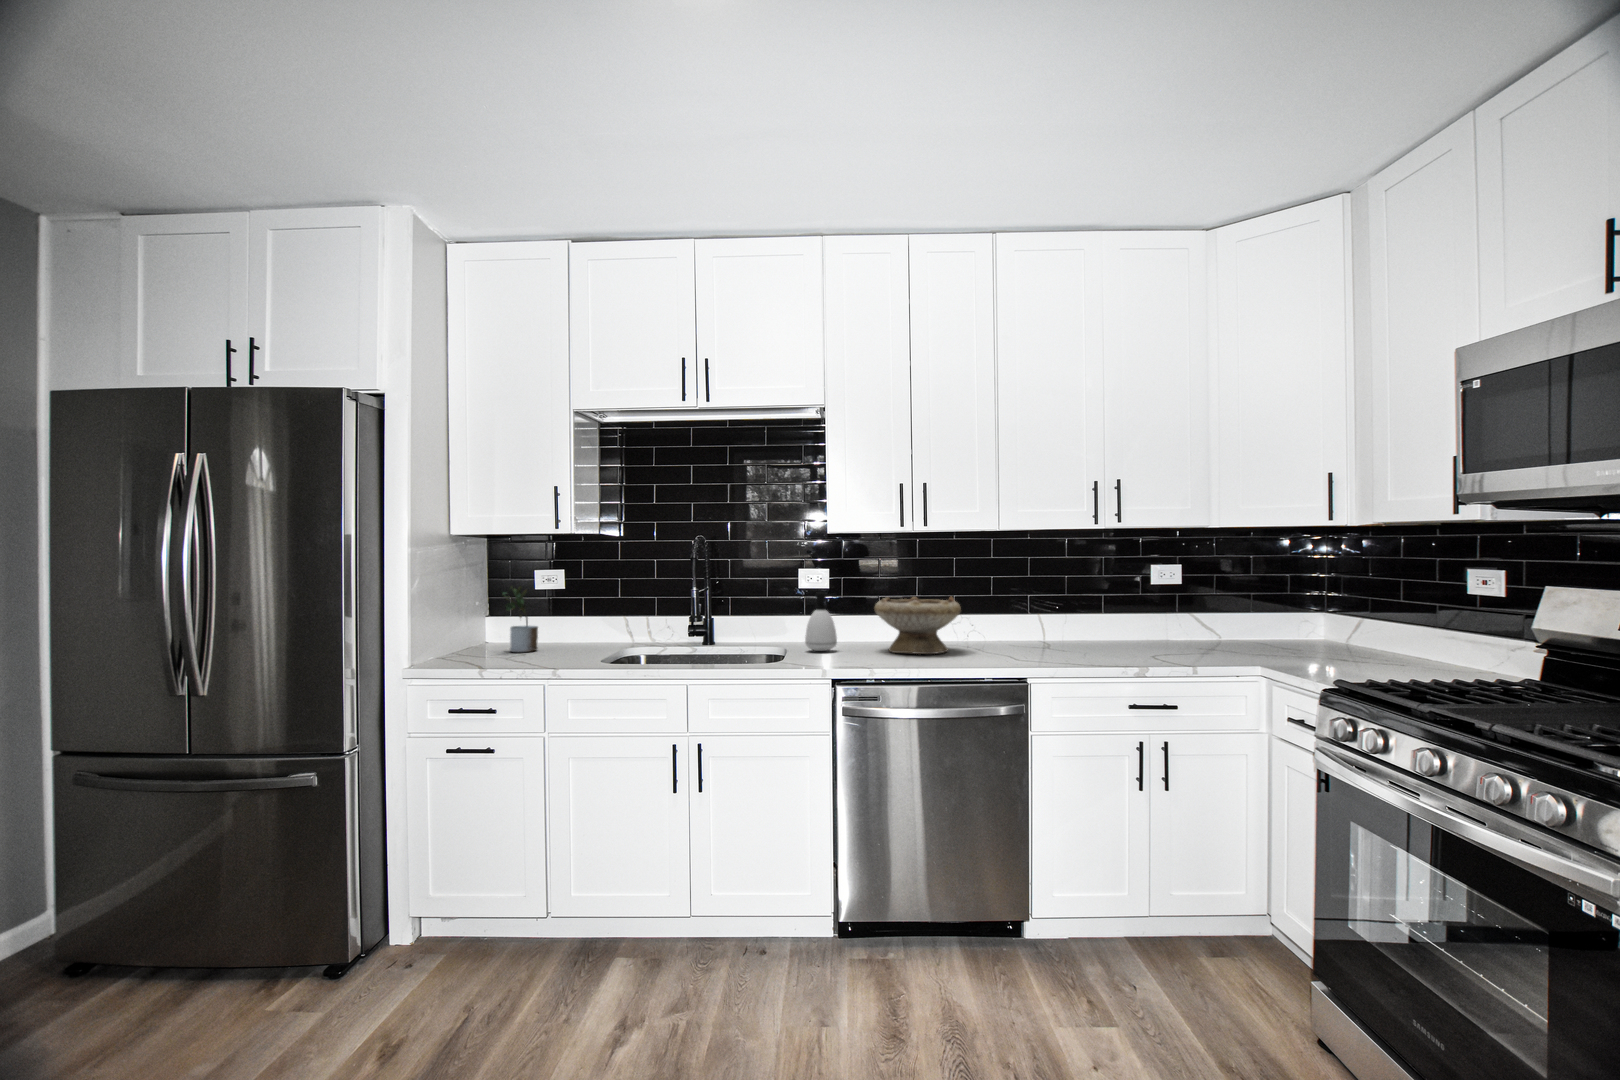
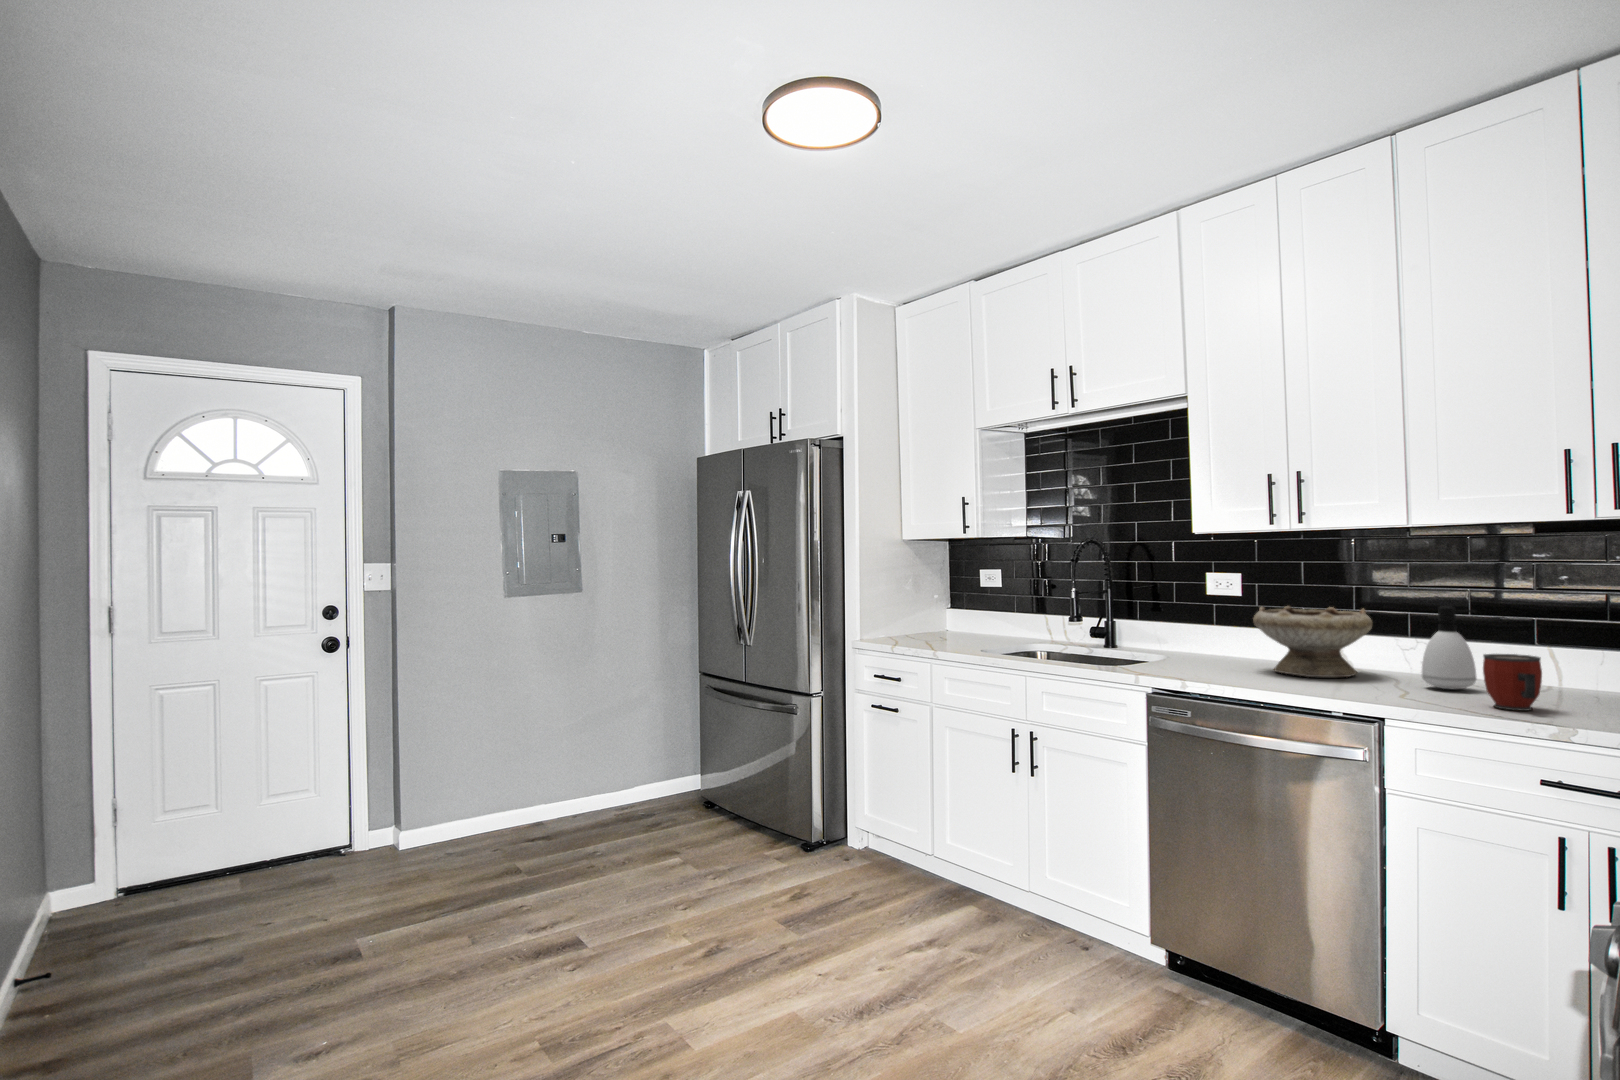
potted plant: present [503,586,538,652] -> none [936,583,969,640]
soap dispenser: present [805,592,837,651] -> present [1422,606,1477,689]
mug: none [1075,623,1119,663] -> present [1483,654,1542,711]

